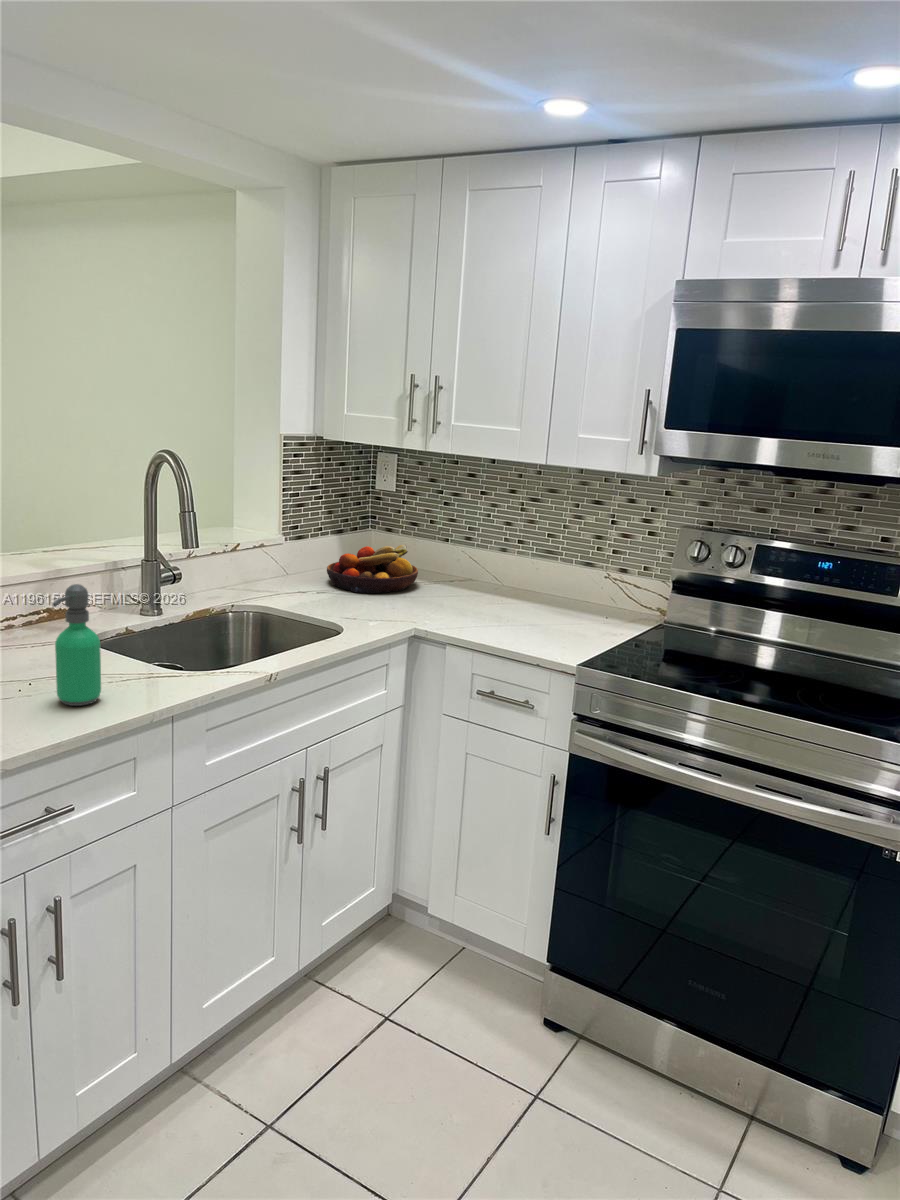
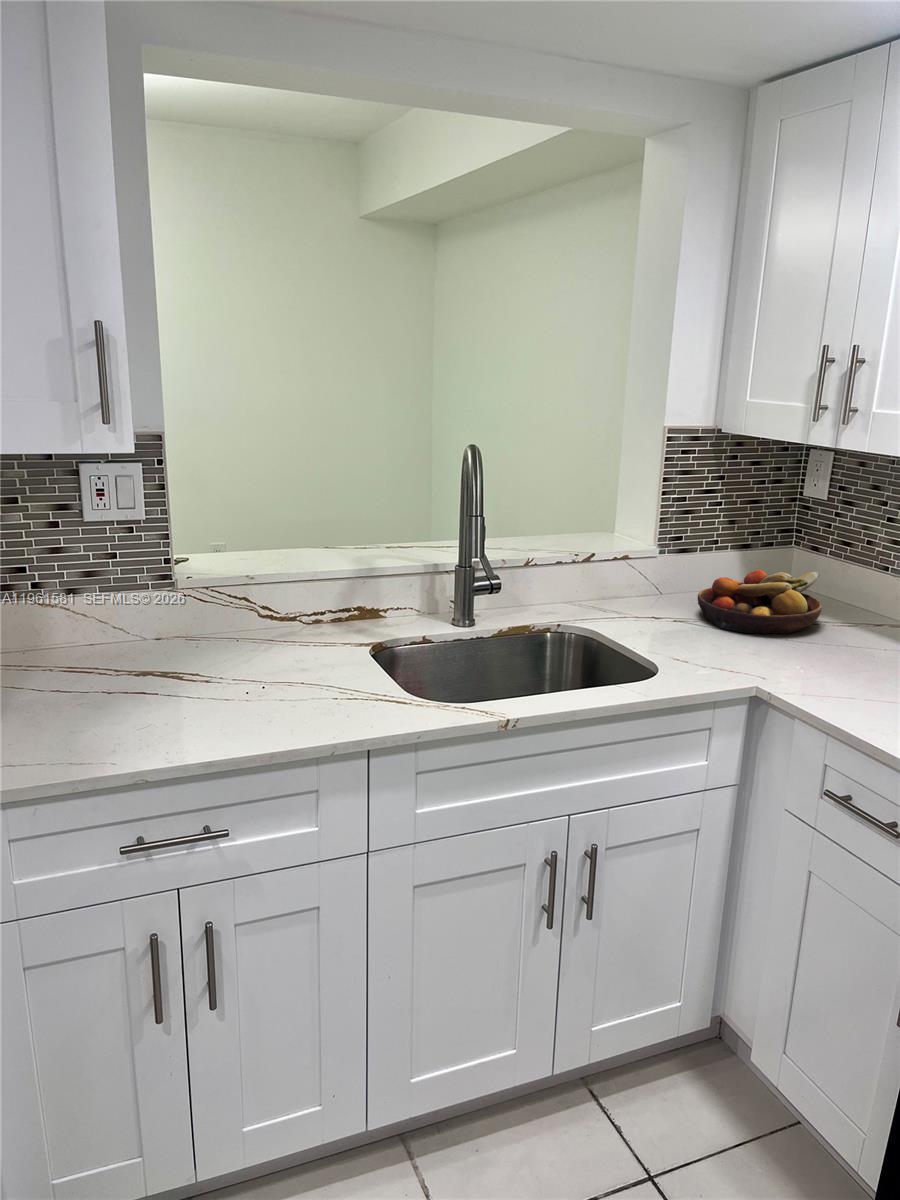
soap dispenser: present [53,584,101,706] -> none [249,592,306,722]

